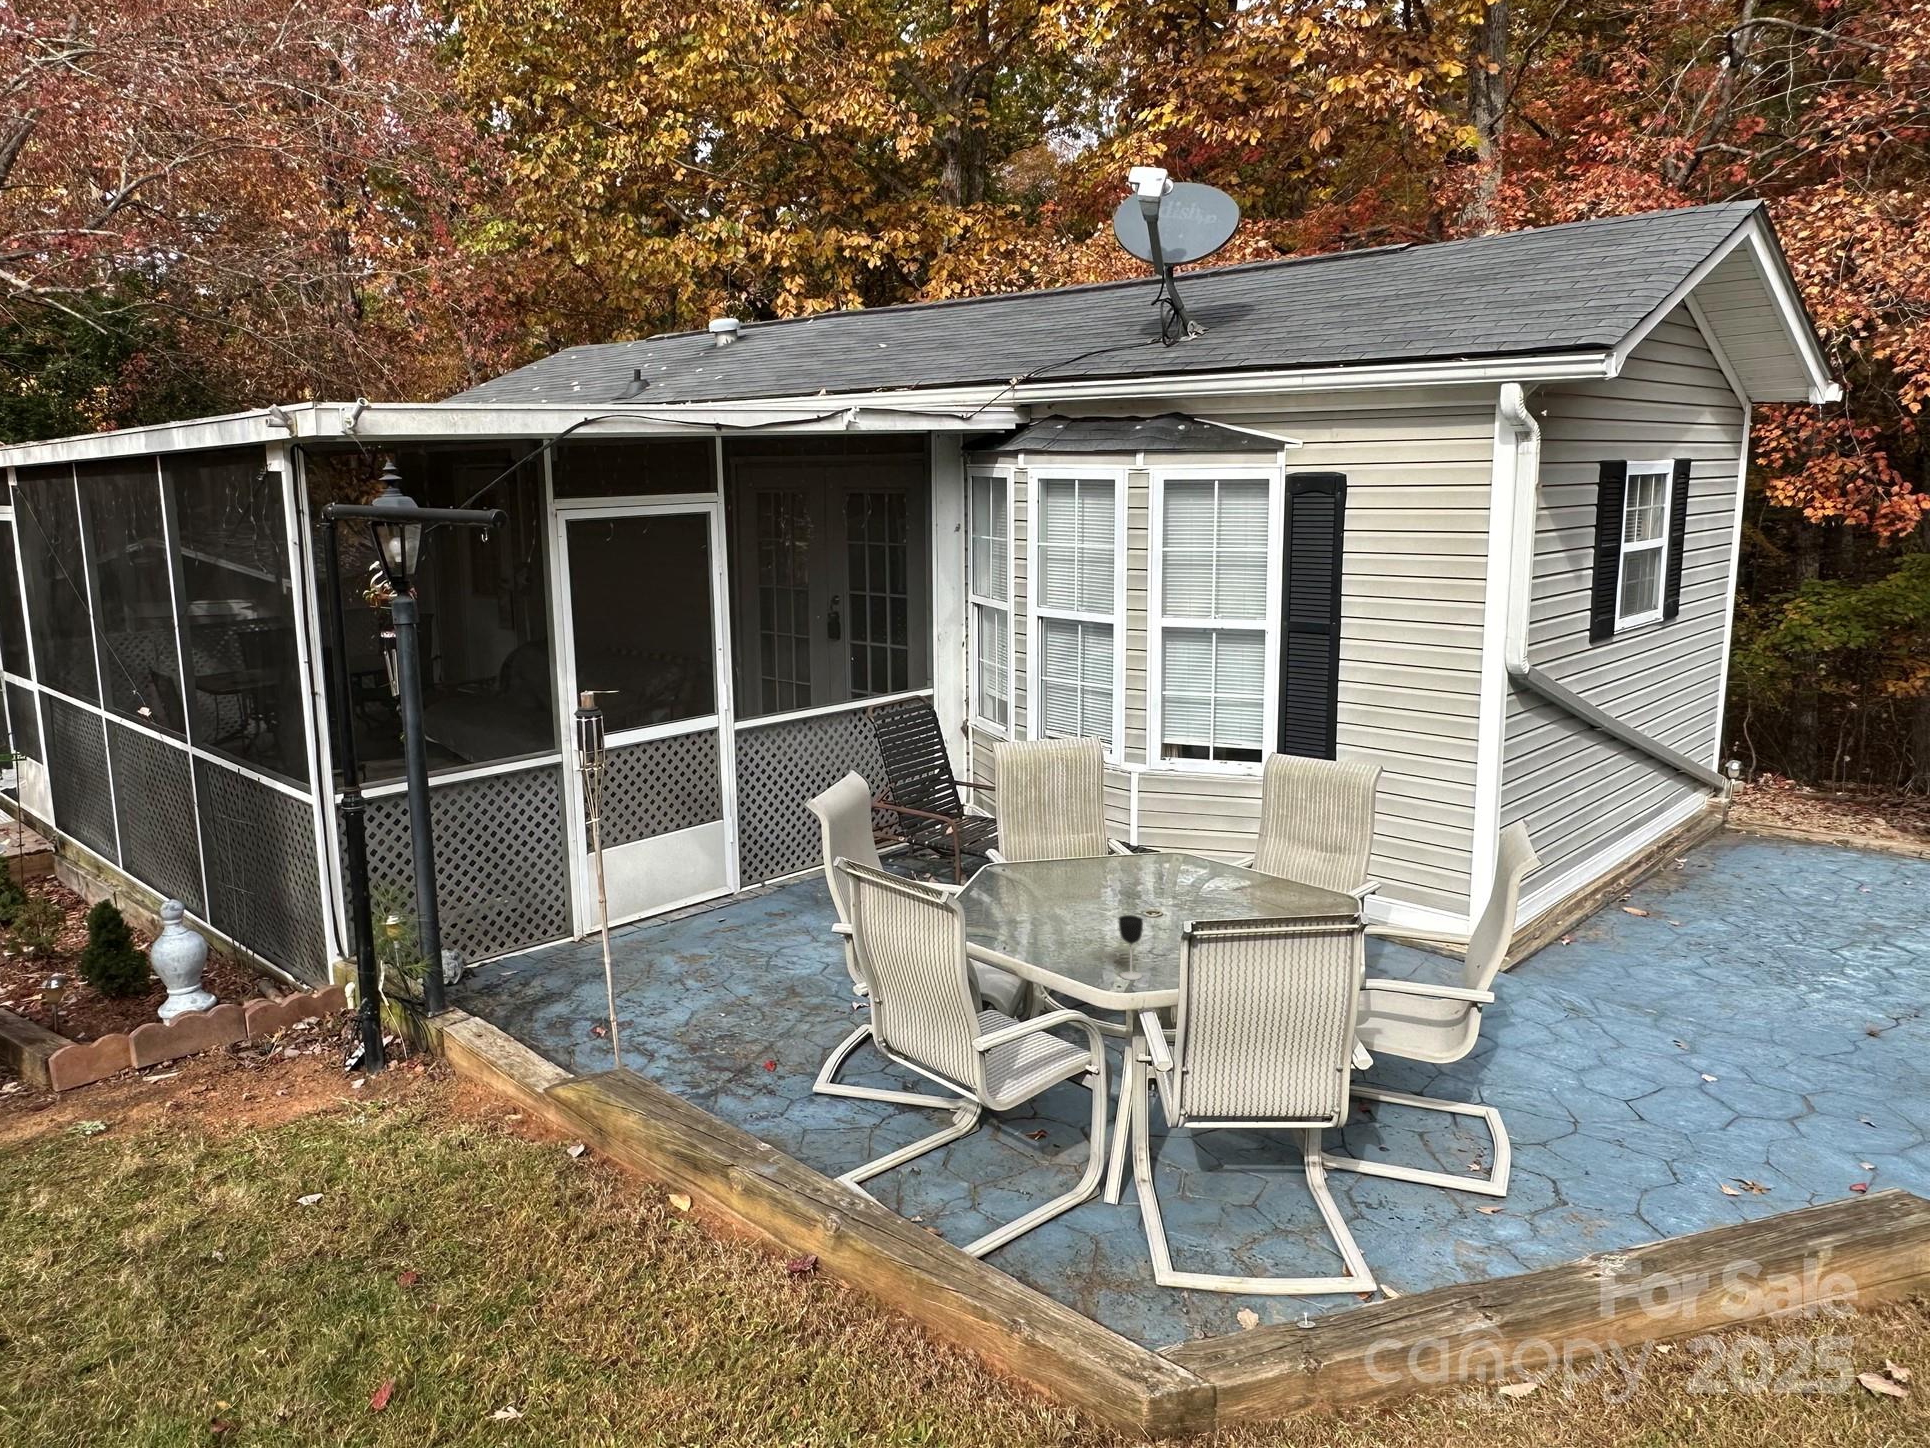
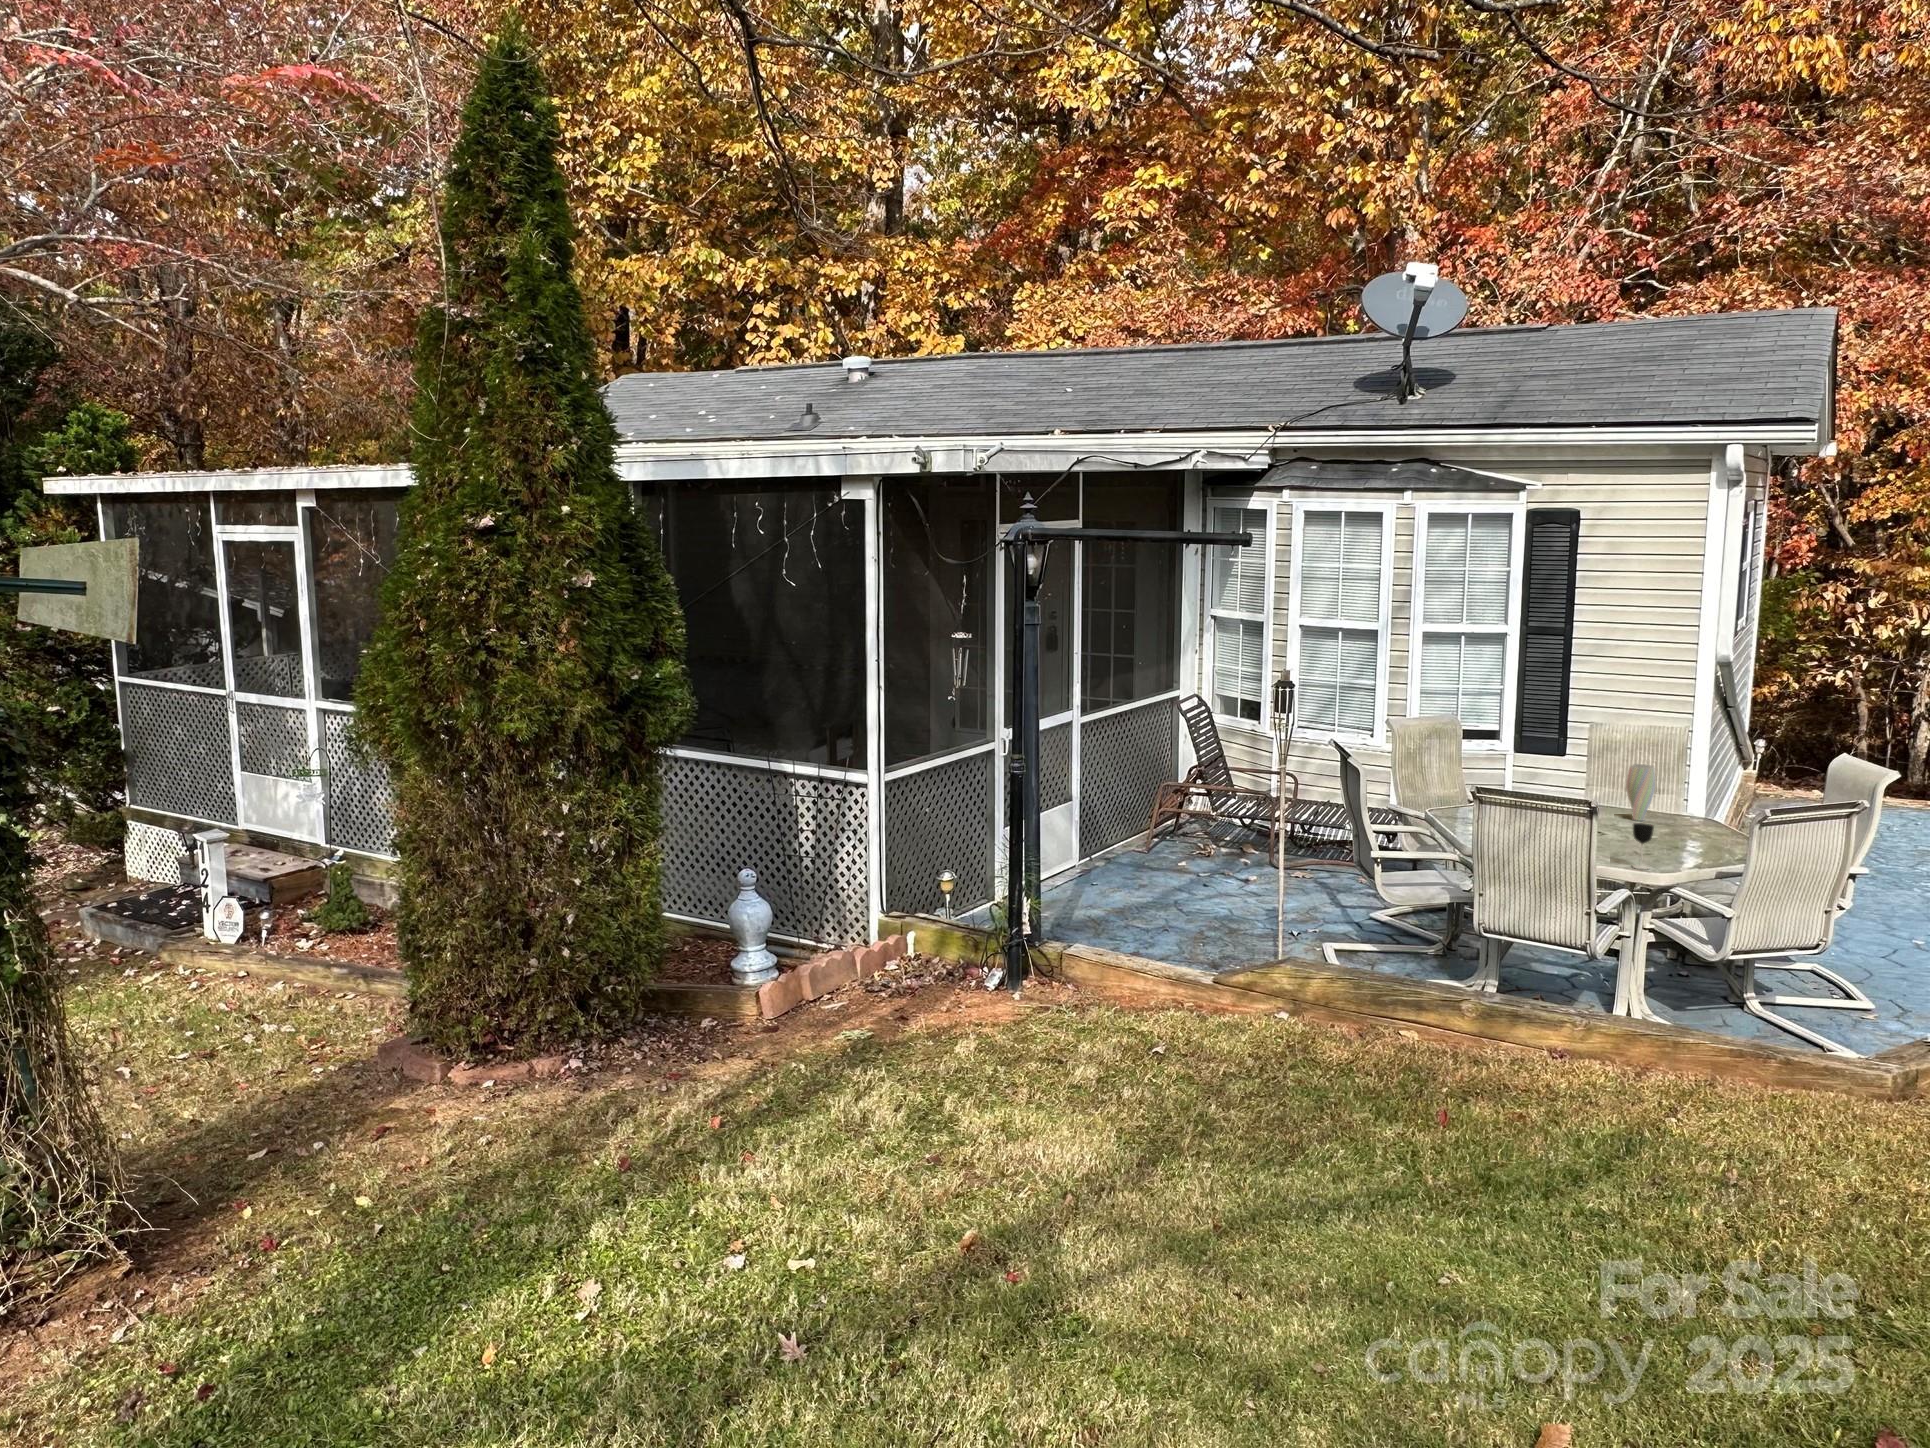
vase: none [1260,816,1296,894] -> present [1626,763,1655,821]

